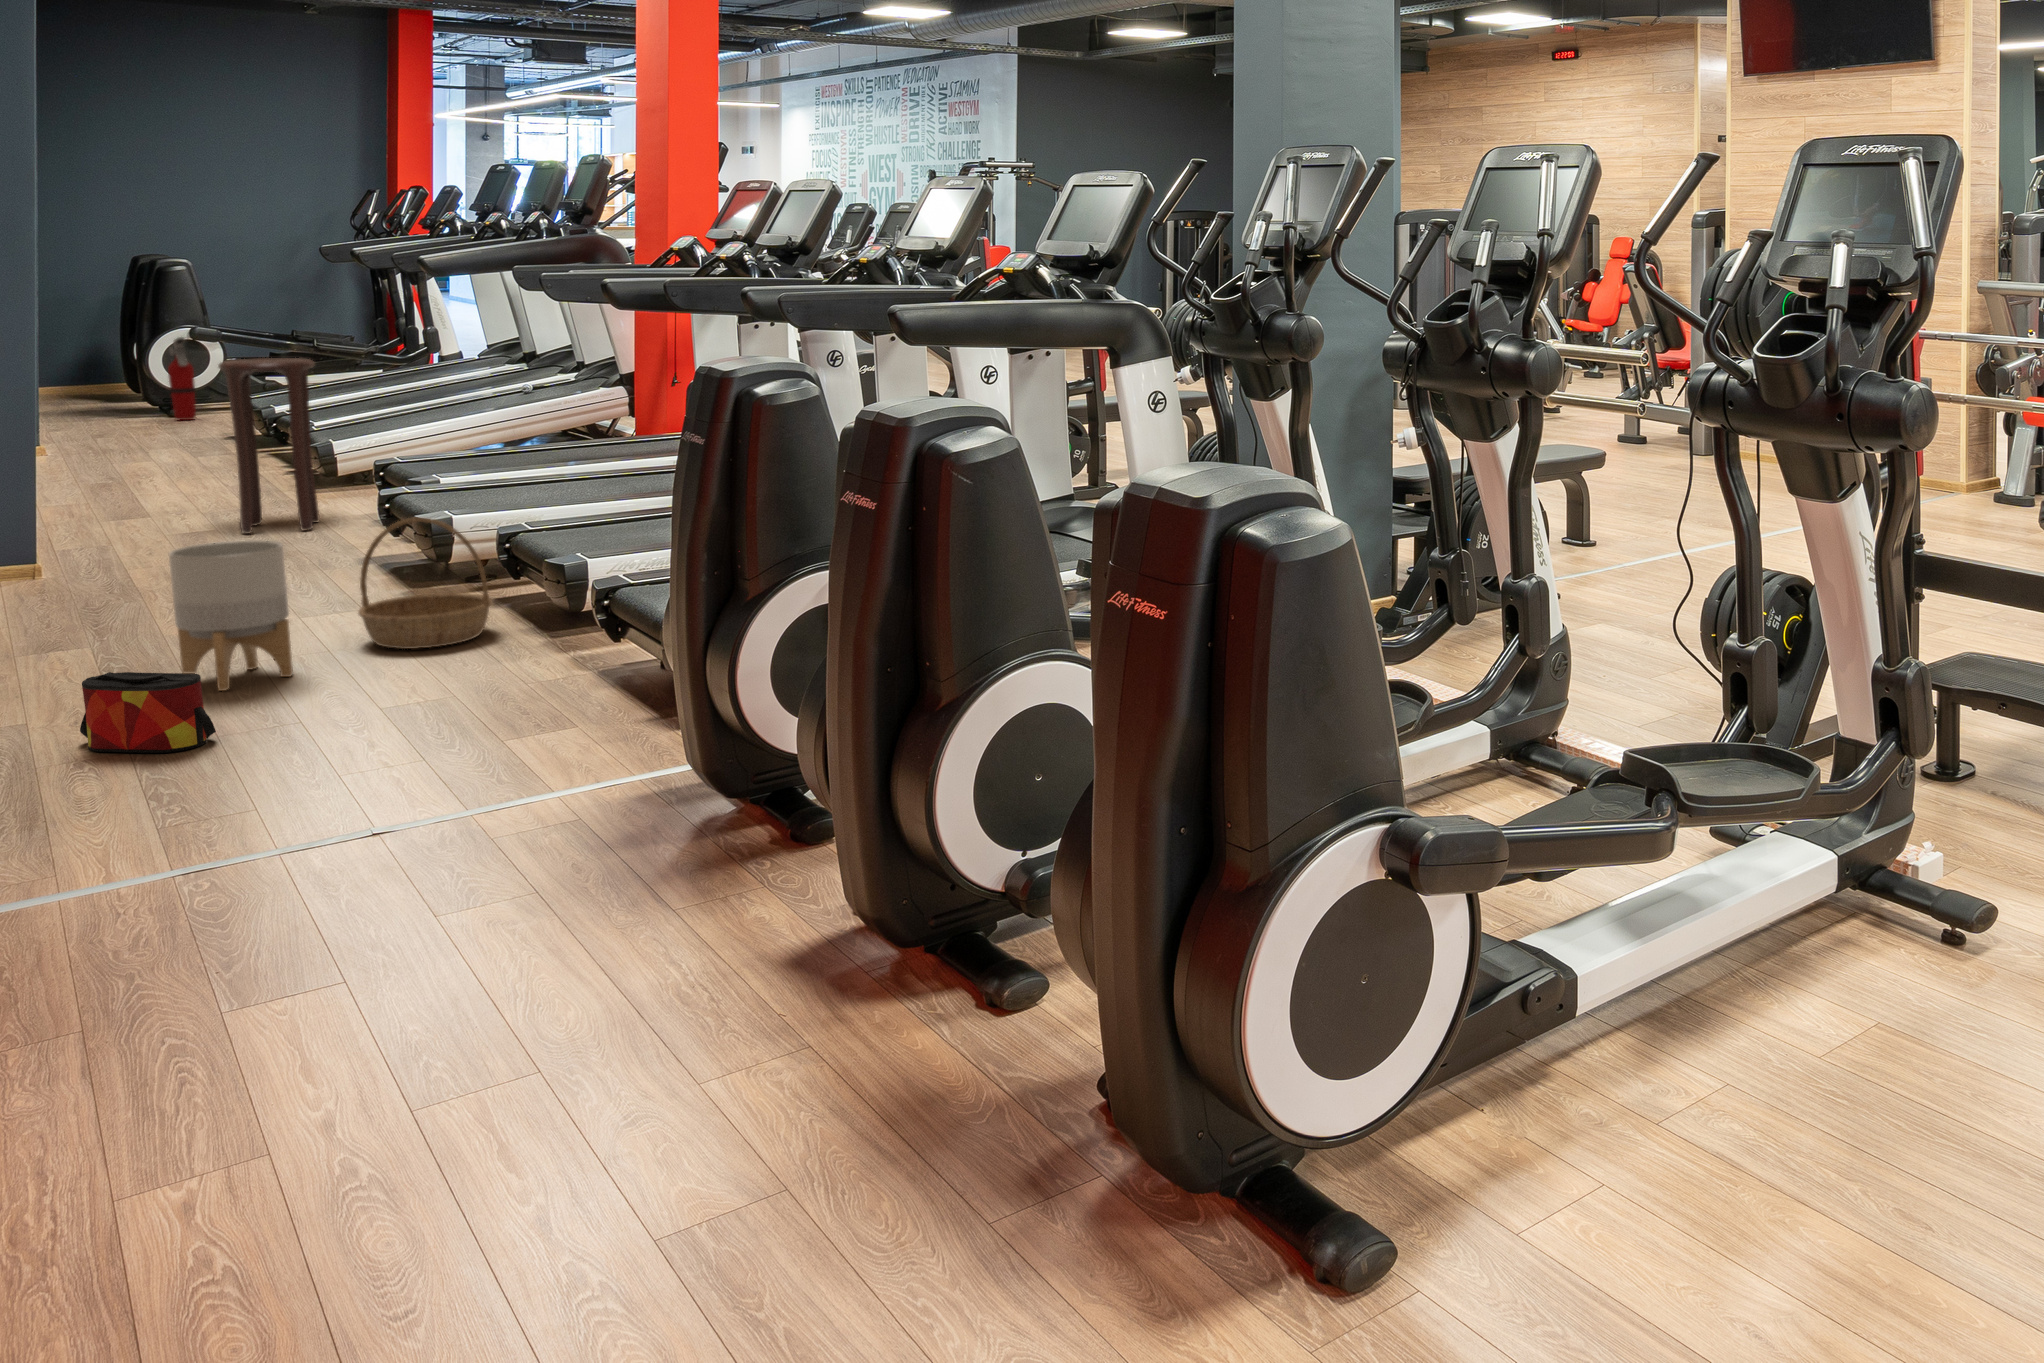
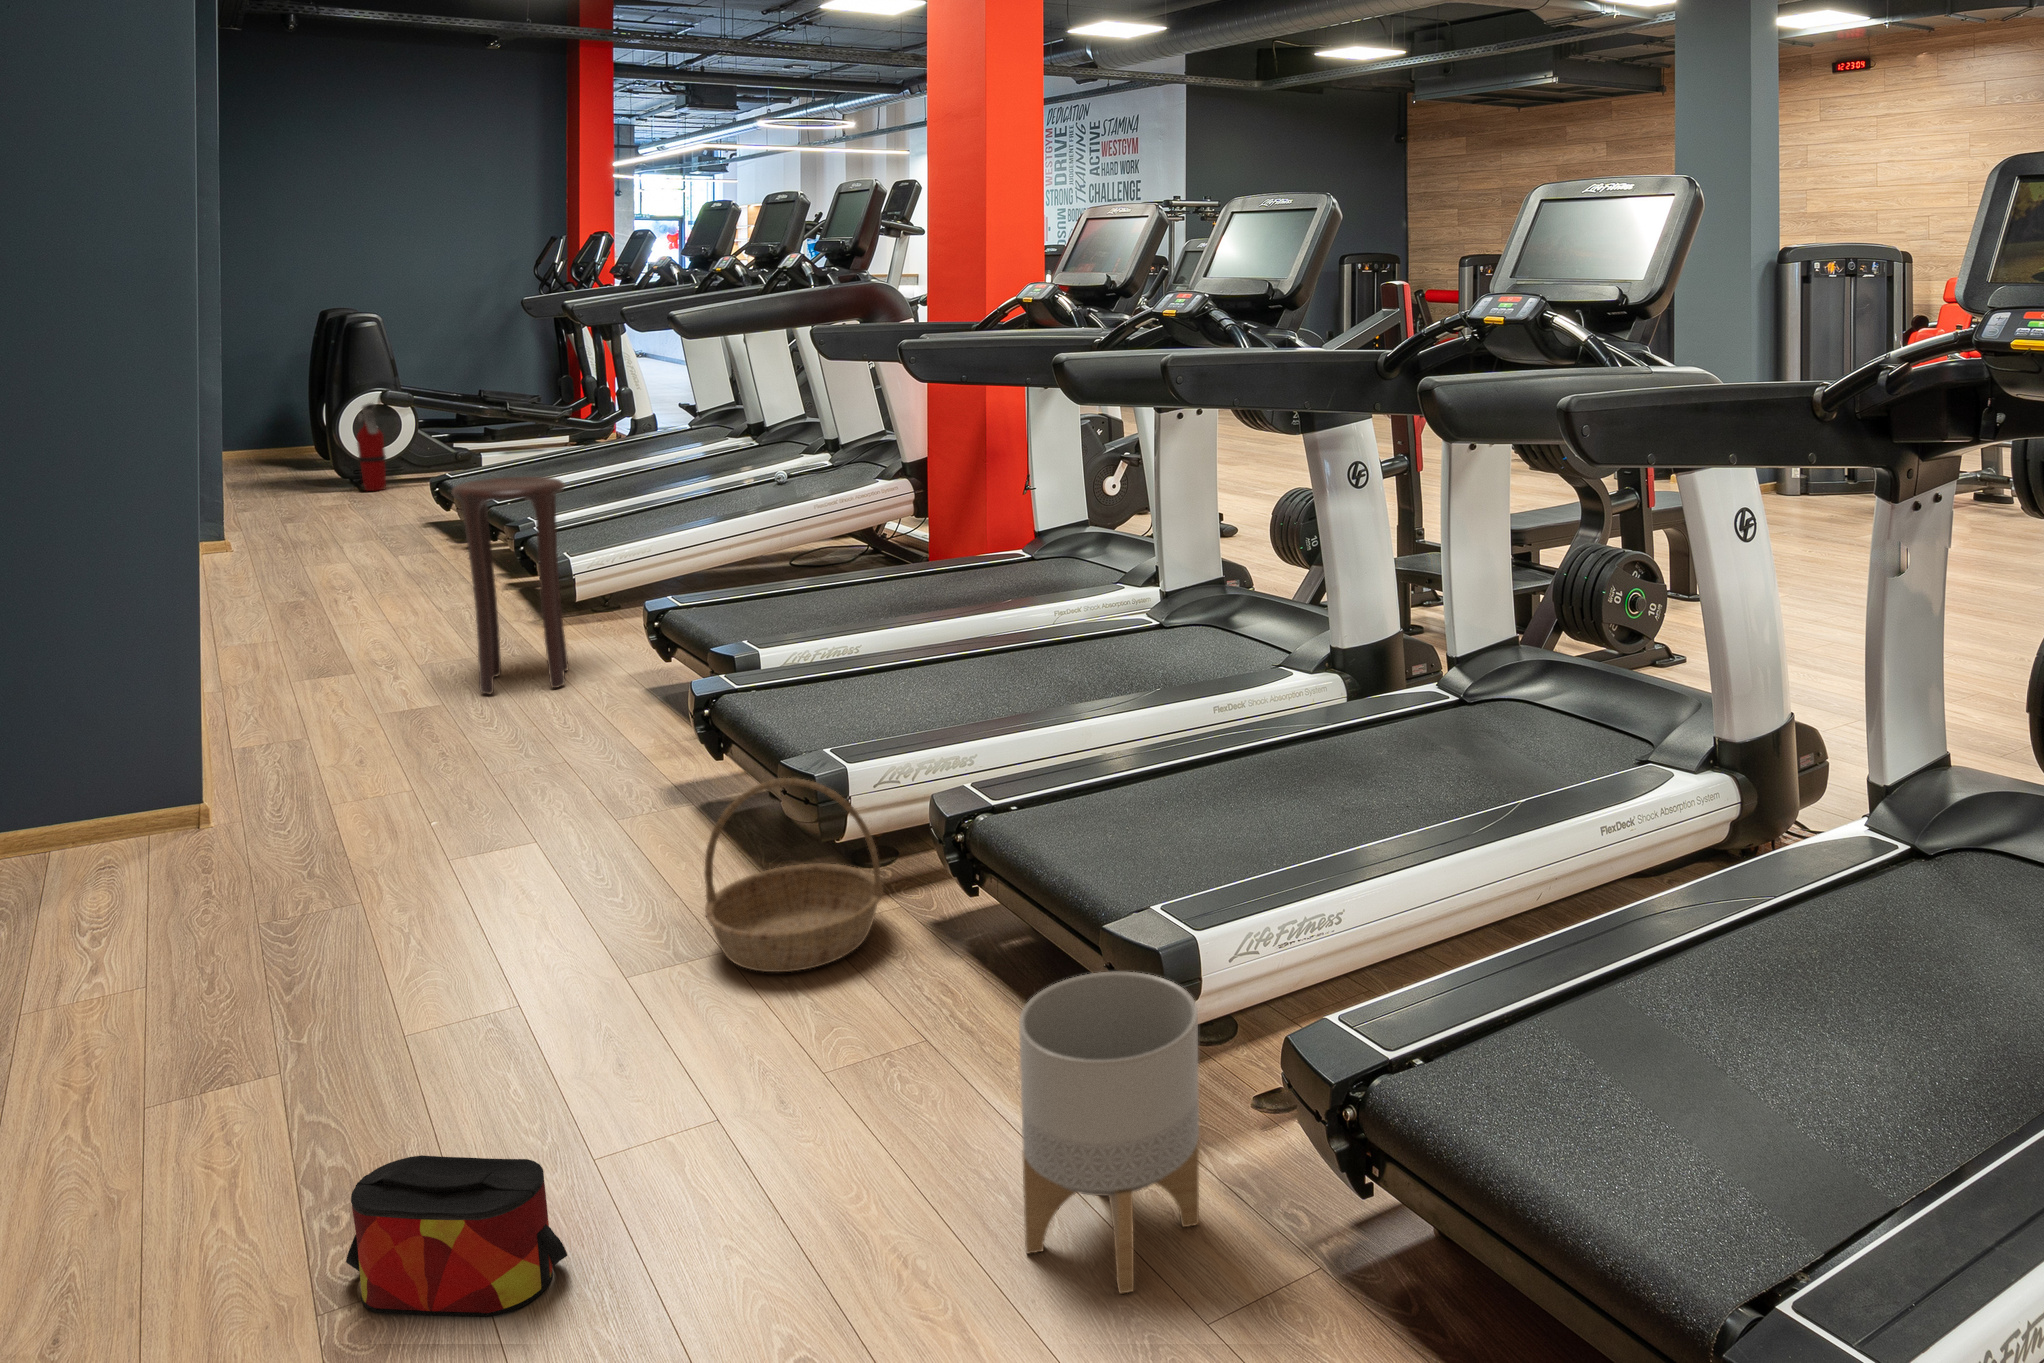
planter: present [169,540,293,691] -> present [1019,972,1199,1294]

